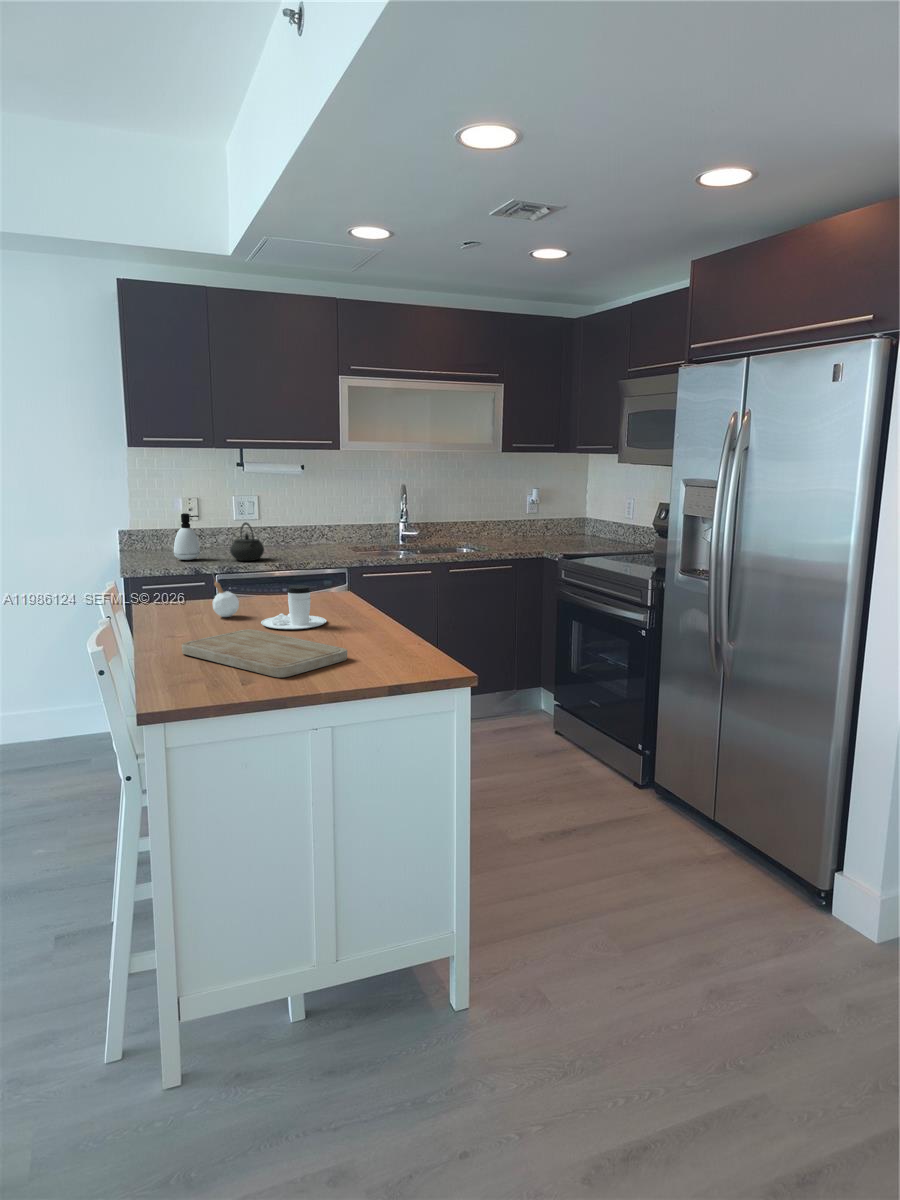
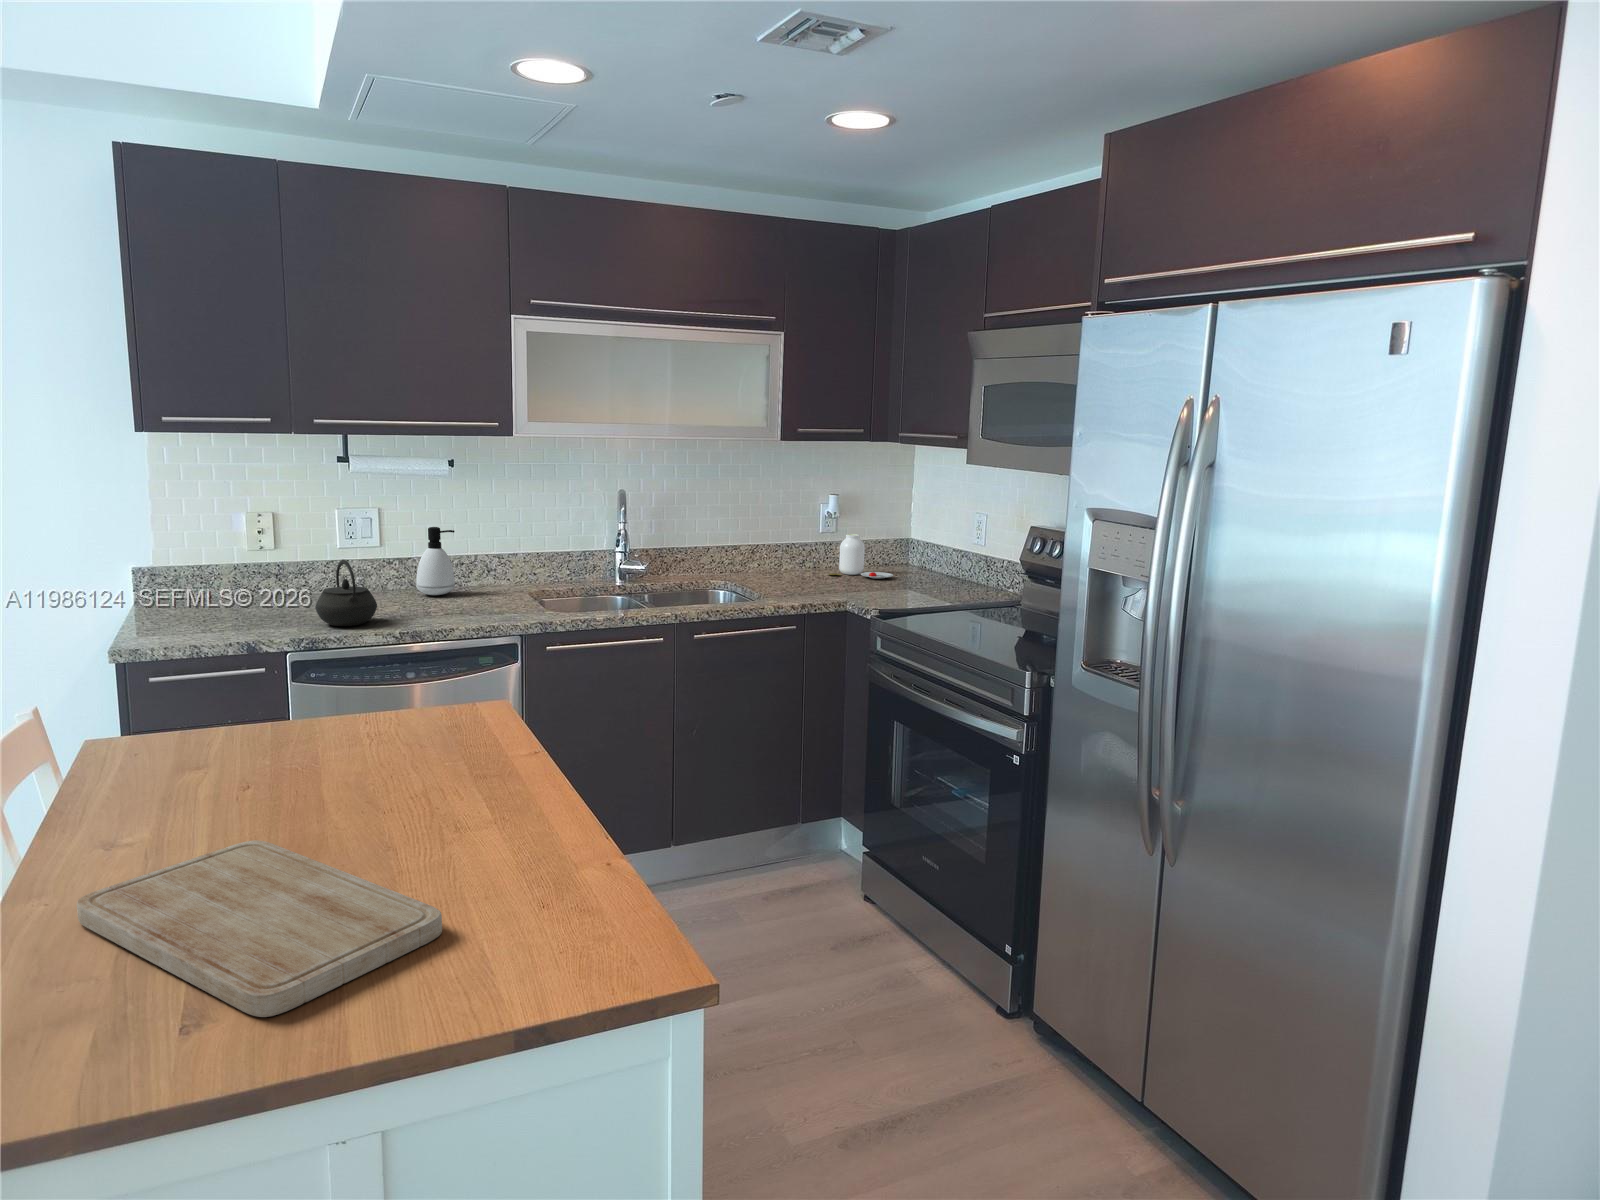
soap dispenser: present [174,513,200,560] -> present [416,527,455,595]
jar: none [532,513,574,541] -> present [828,534,893,579]
candle: present [213,578,239,617] -> none [210,700,266,786]
coffee cup: present [261,585,326,629] -> none [298,730,434,826]

